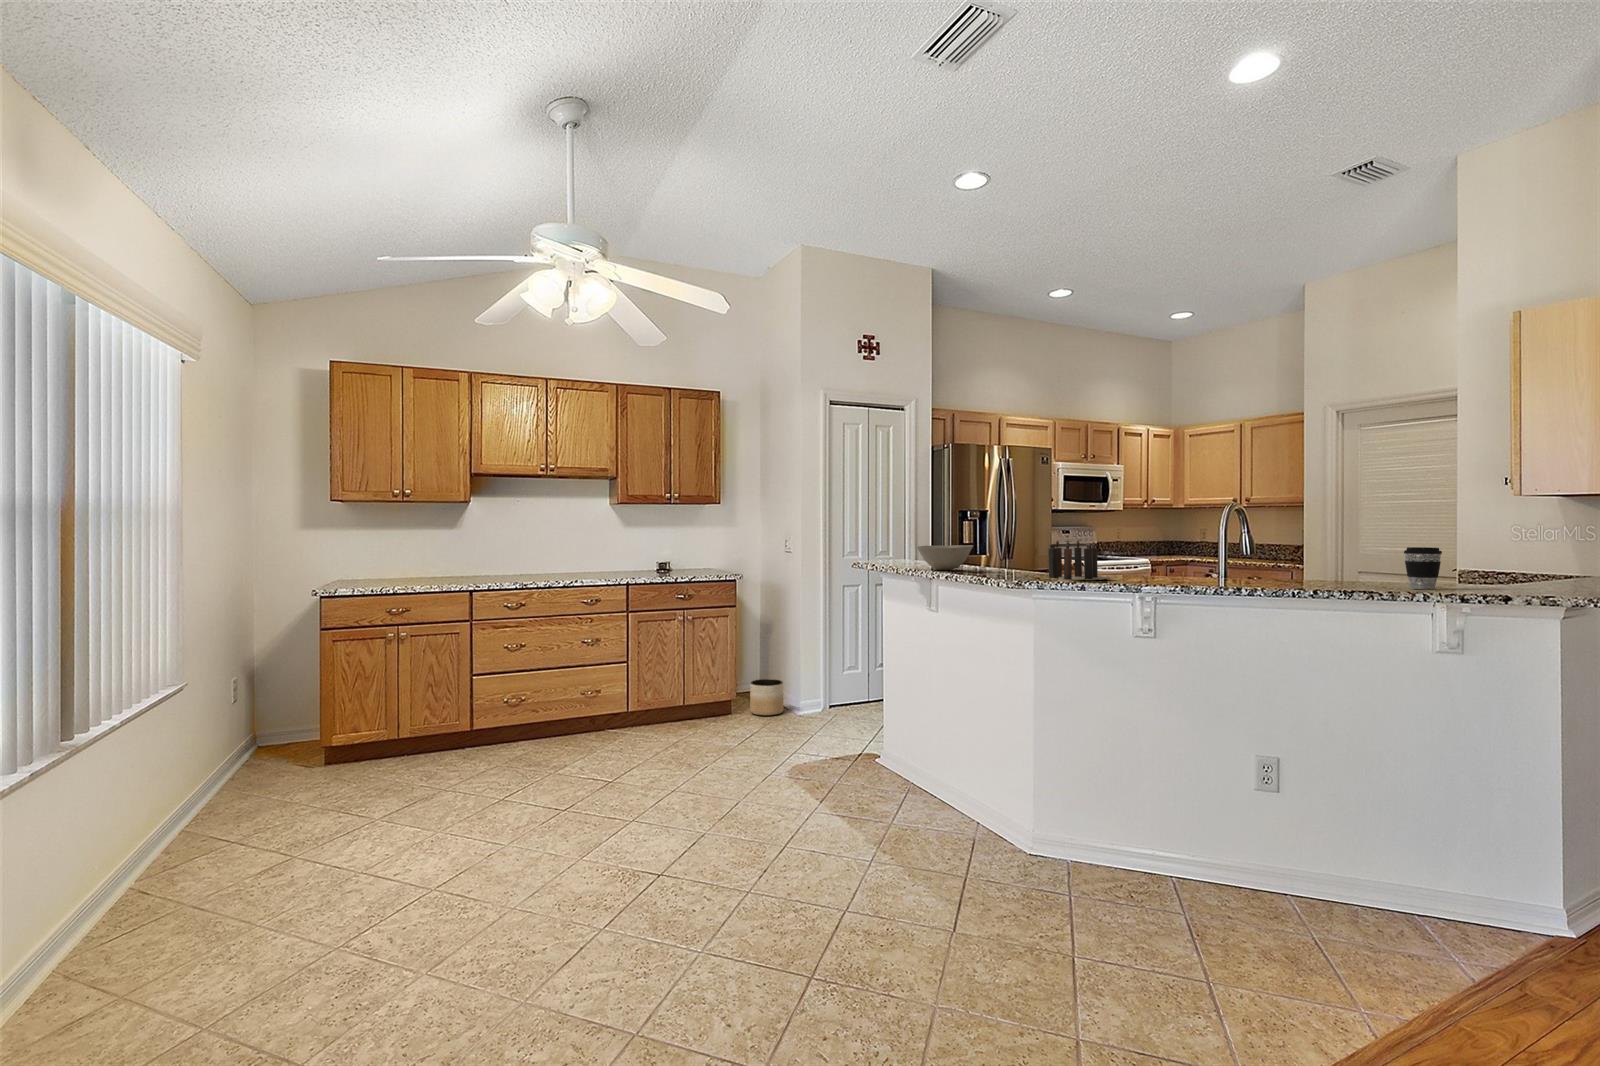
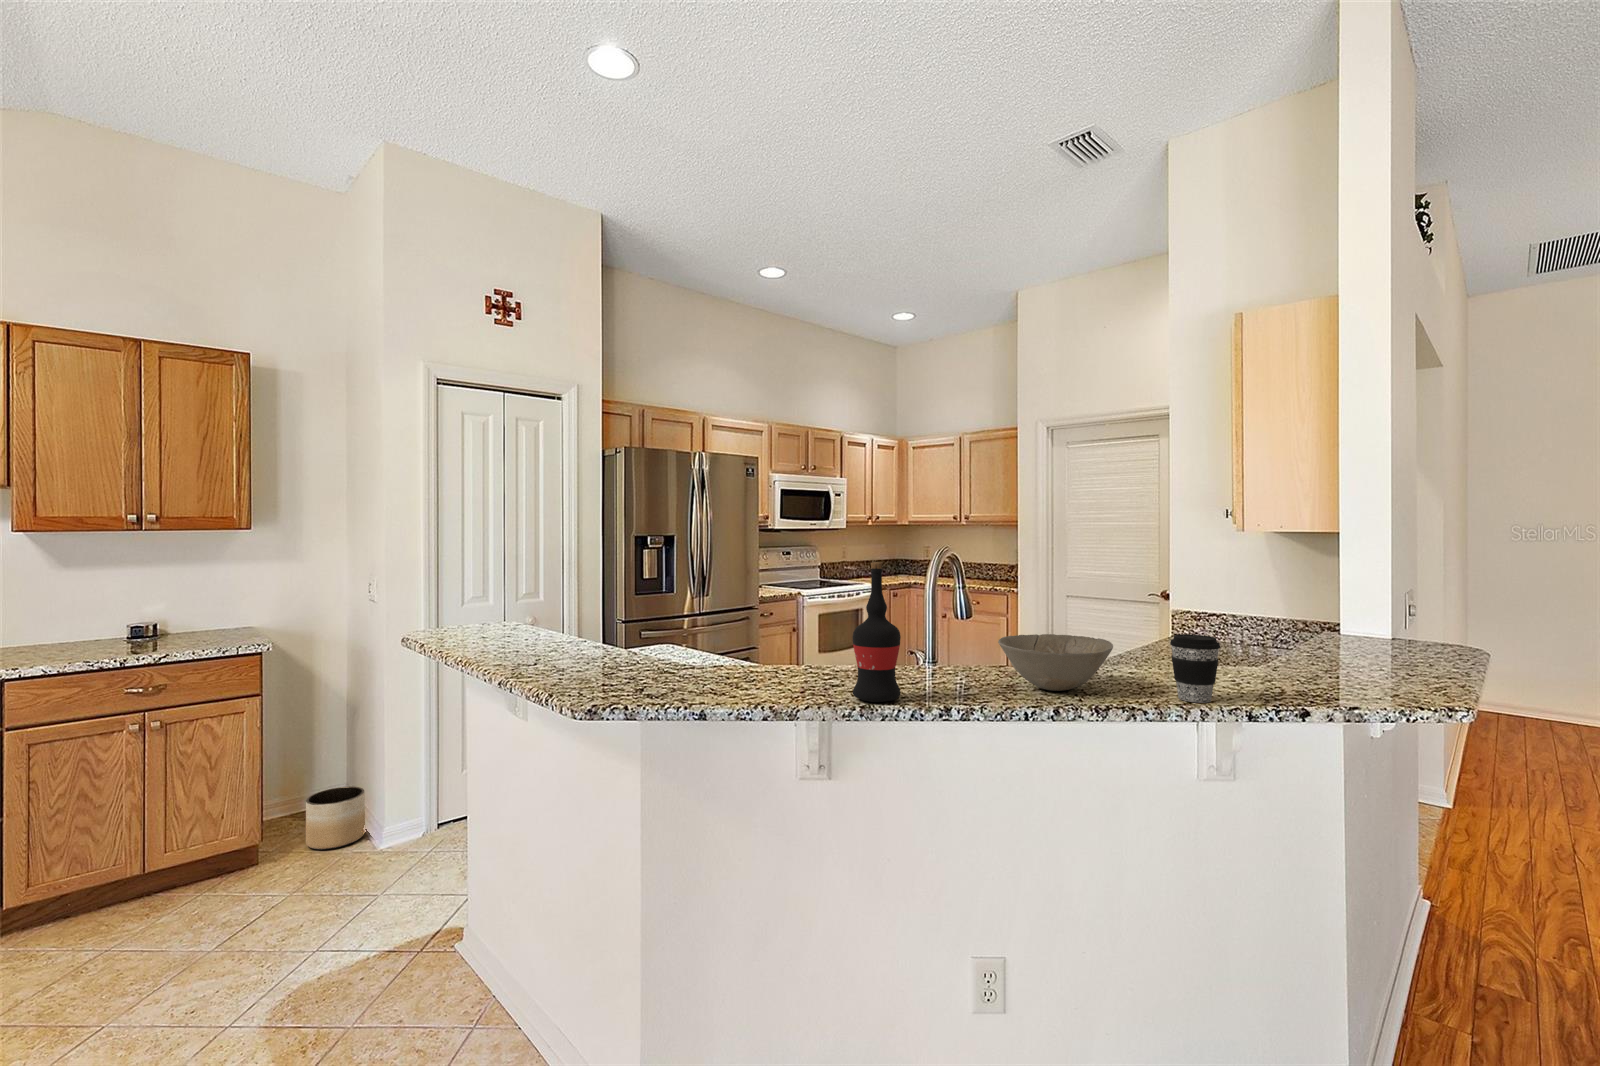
wine bottle: none [1170,503,1204,587] -> present [853,562,901,702]
candle: present [1047,540,1113,581] -> none [657,609,779,688]
bowl: present [917,545,973,570] -> present [998,634,1113,691]

